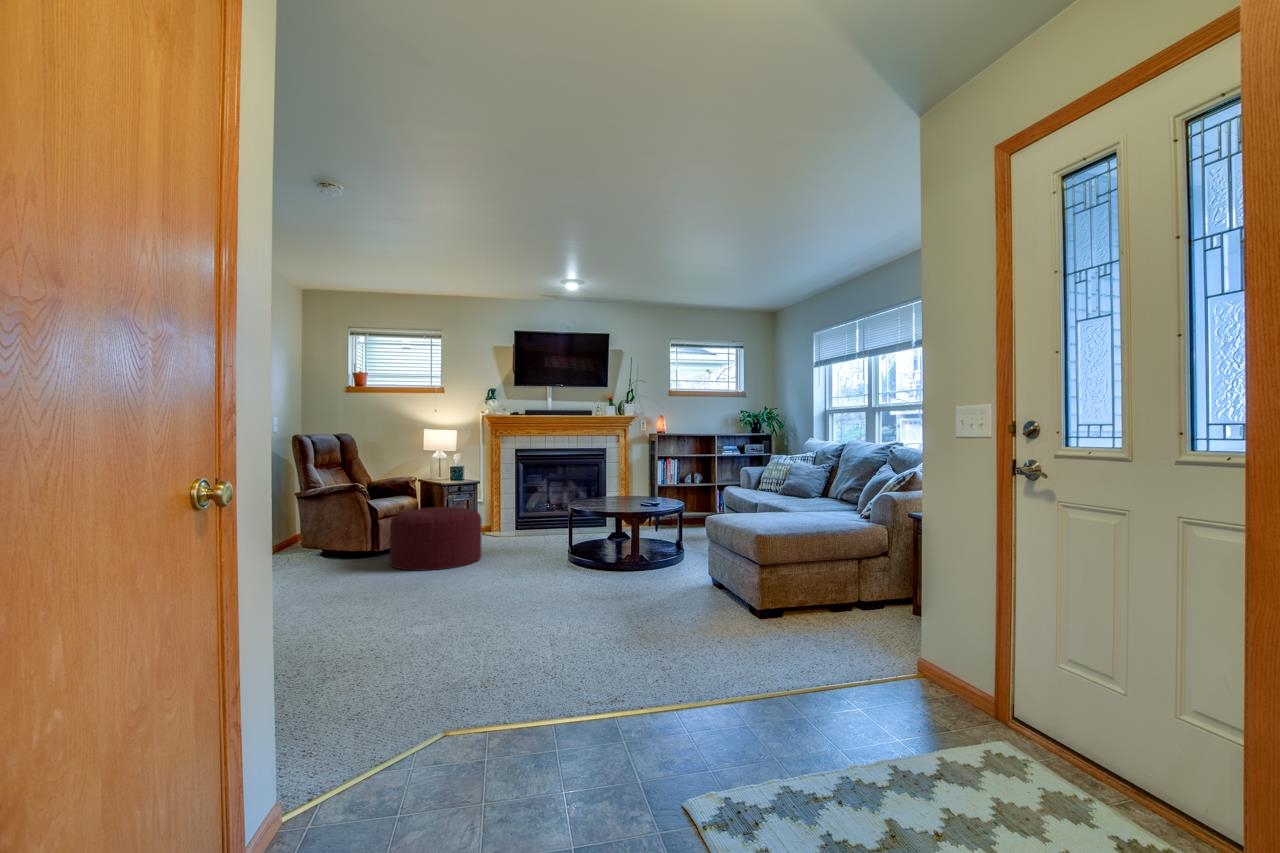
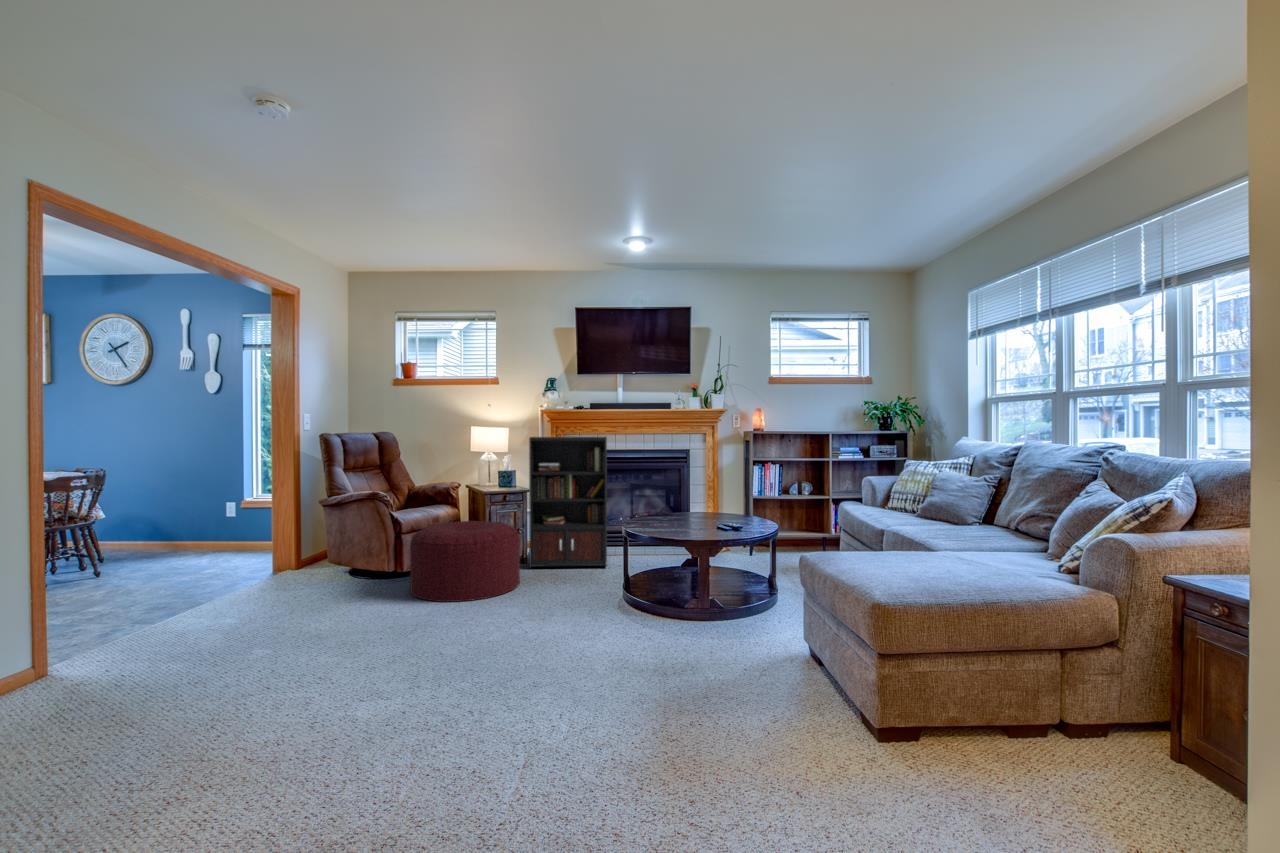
bookcase: none [483,437,560,546] -> present [529,437,607,567]

